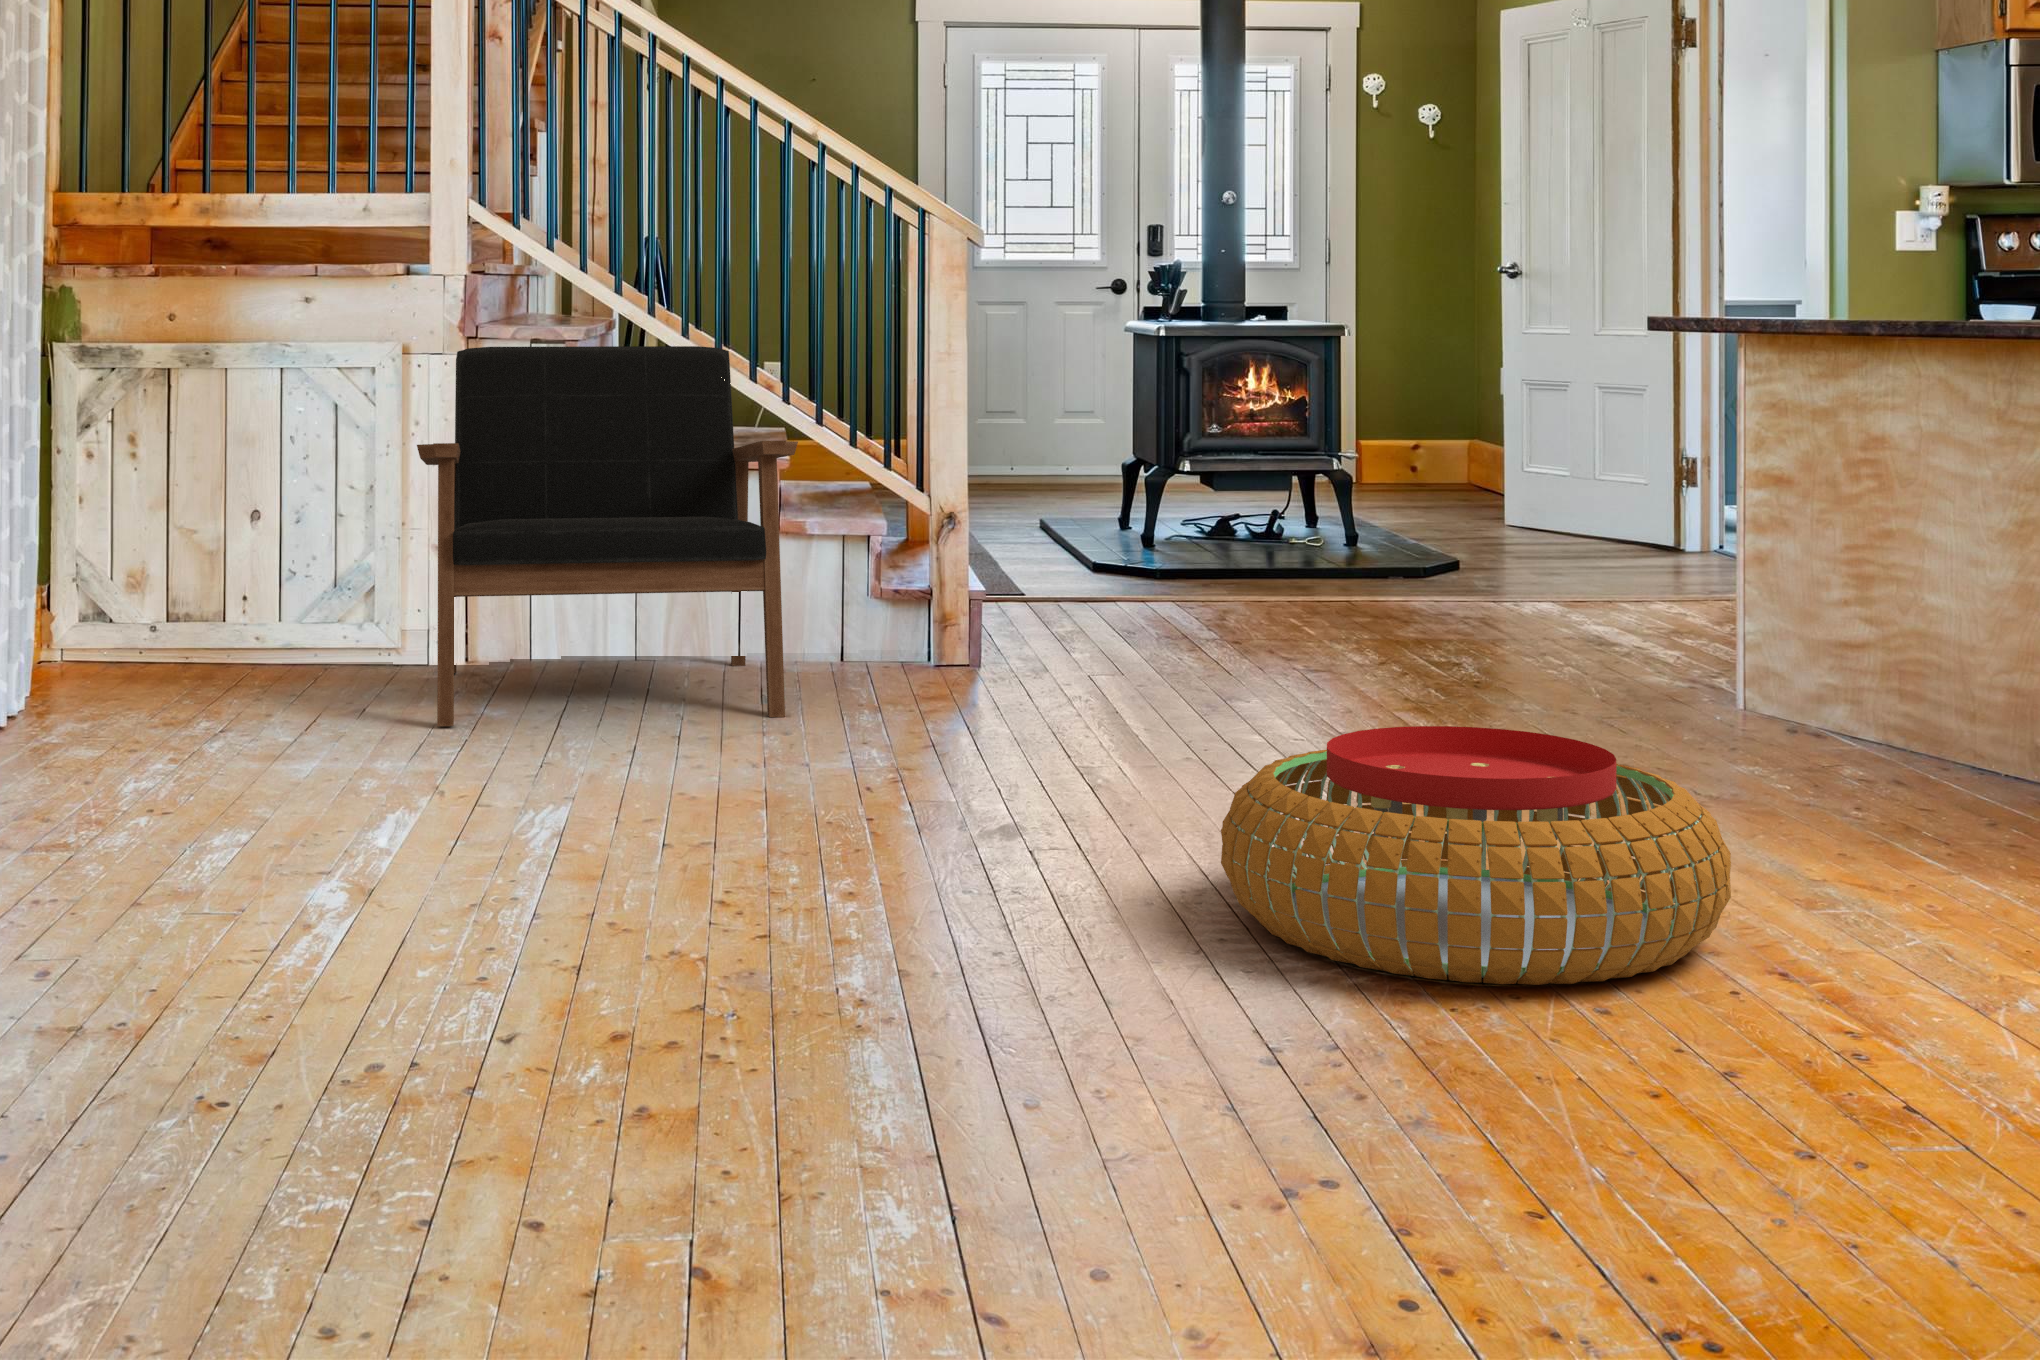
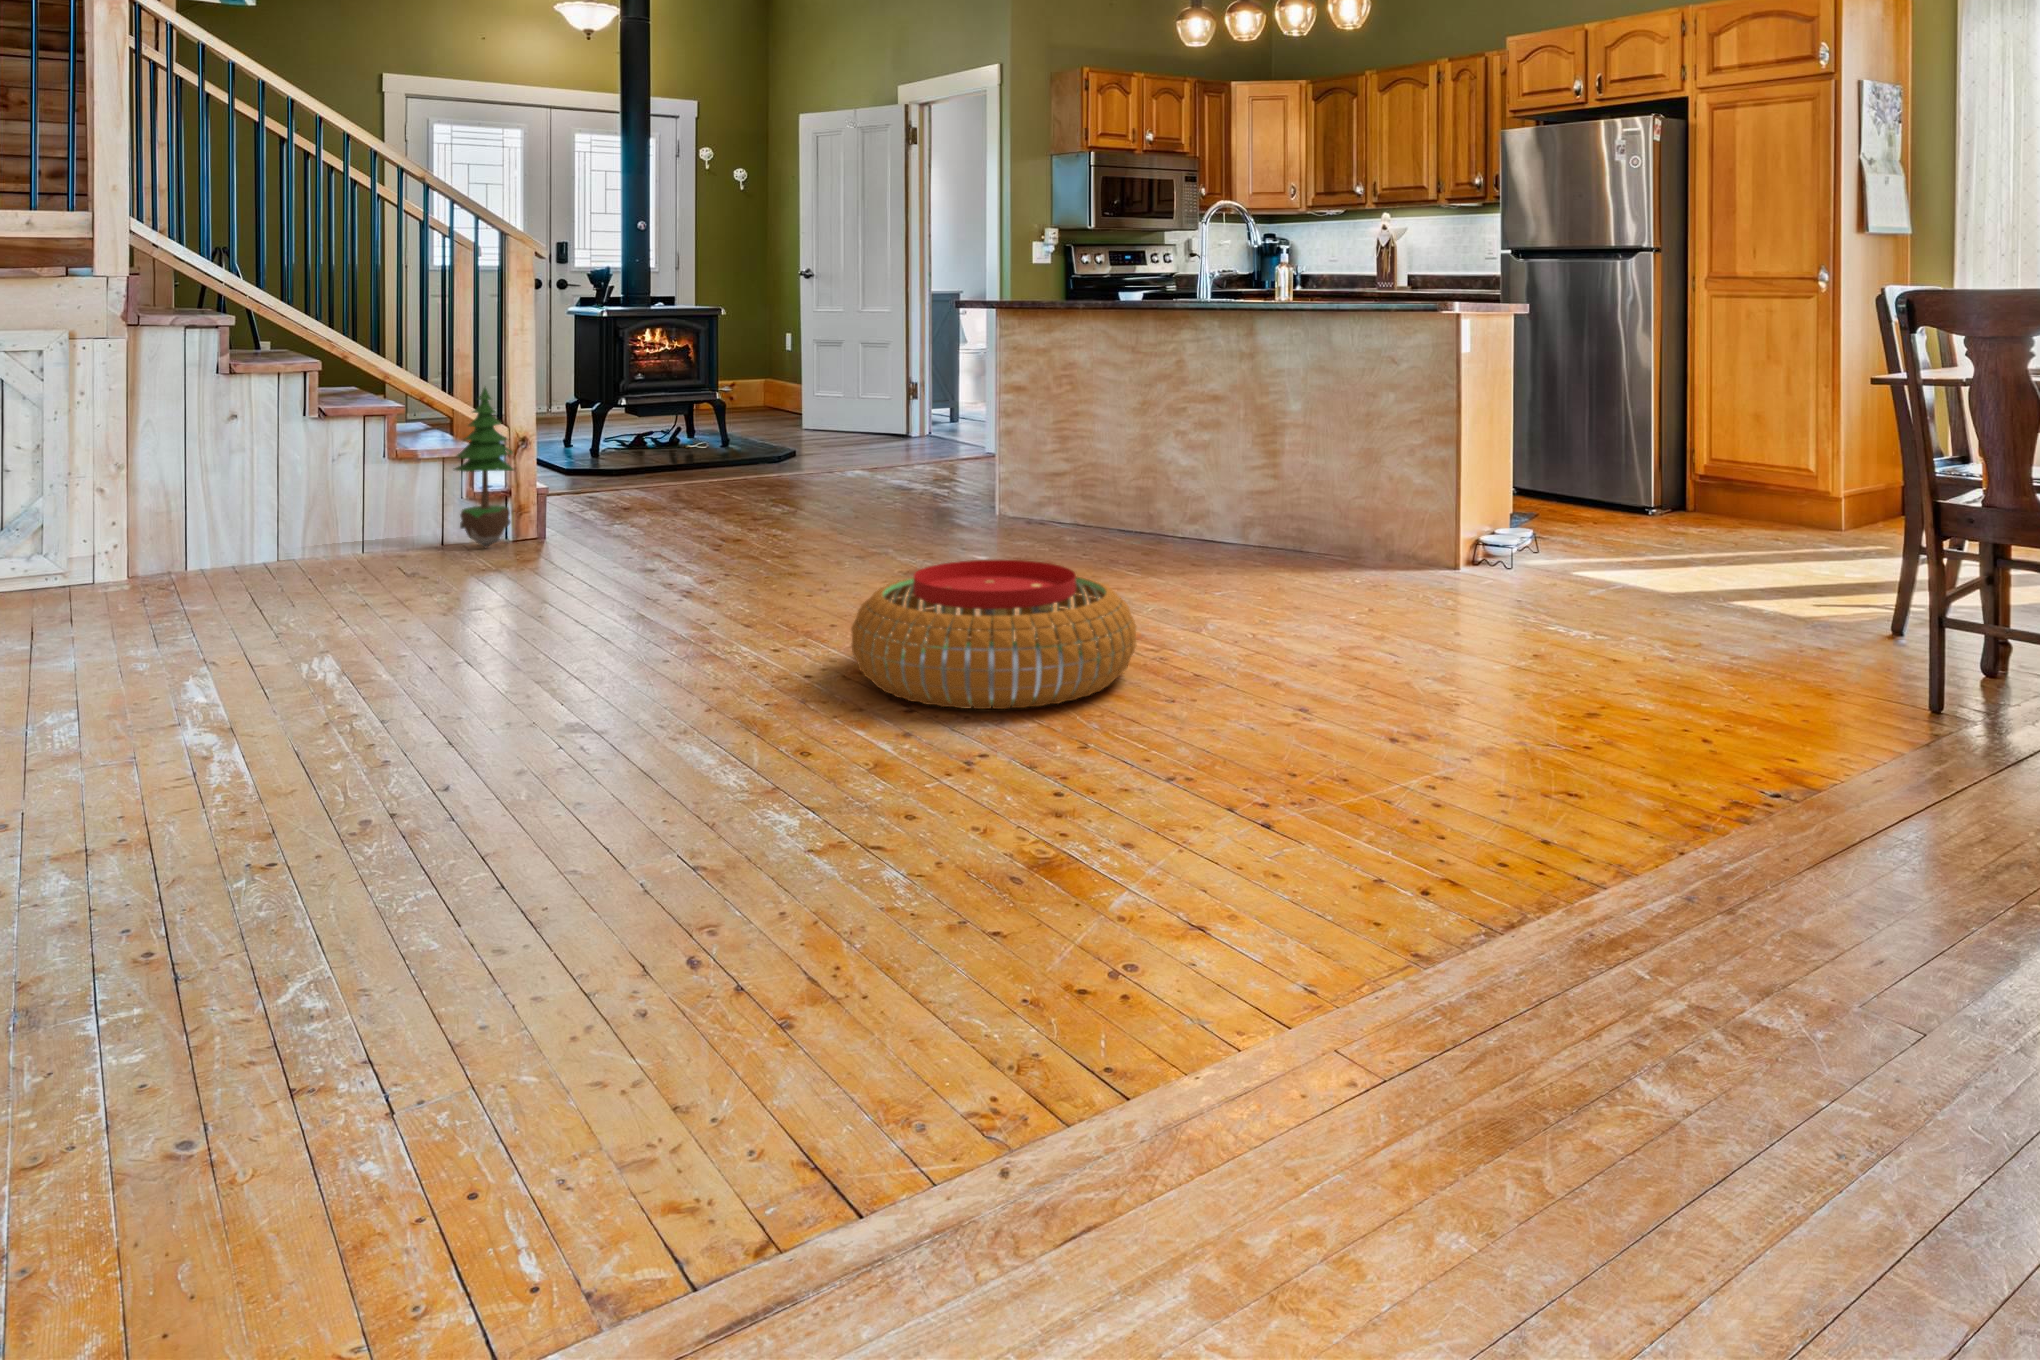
armchair: present [417,346,798,726] -> none [93,331,439,630]
potted tree: none [855,427,939,663] -> present [455,388,514,548]

